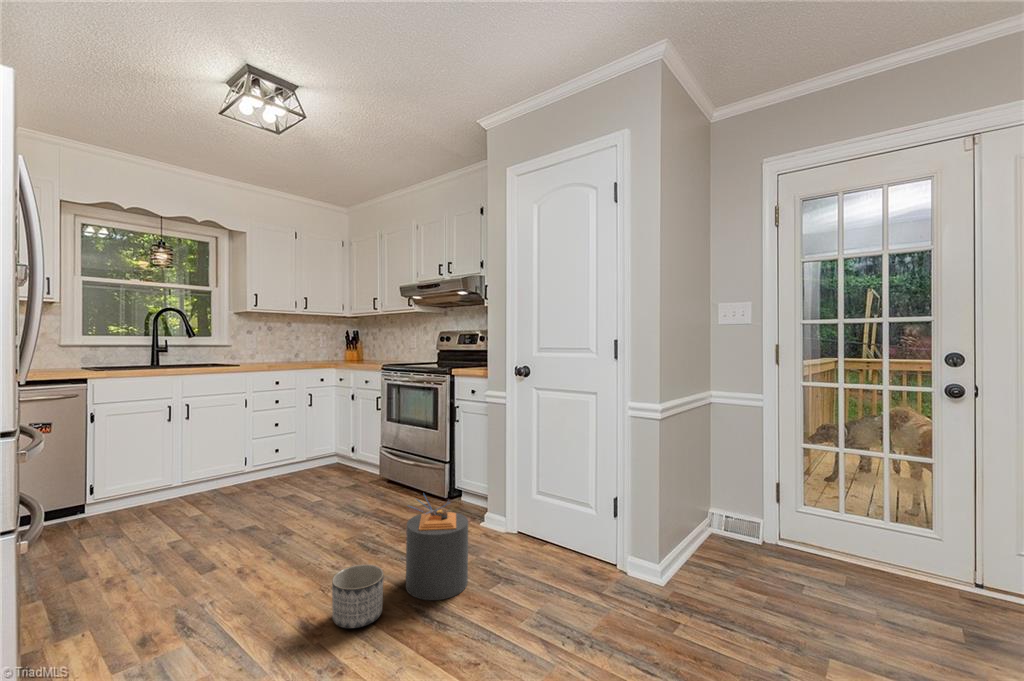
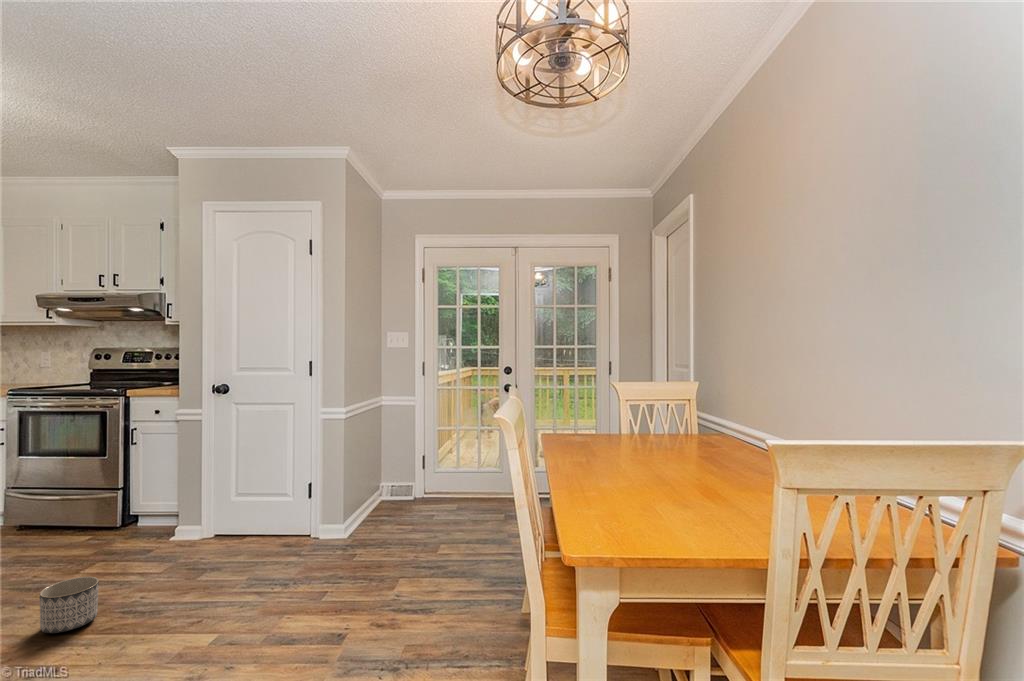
trash can: present [406,494,468,600] -> none [105,505,178,598]

